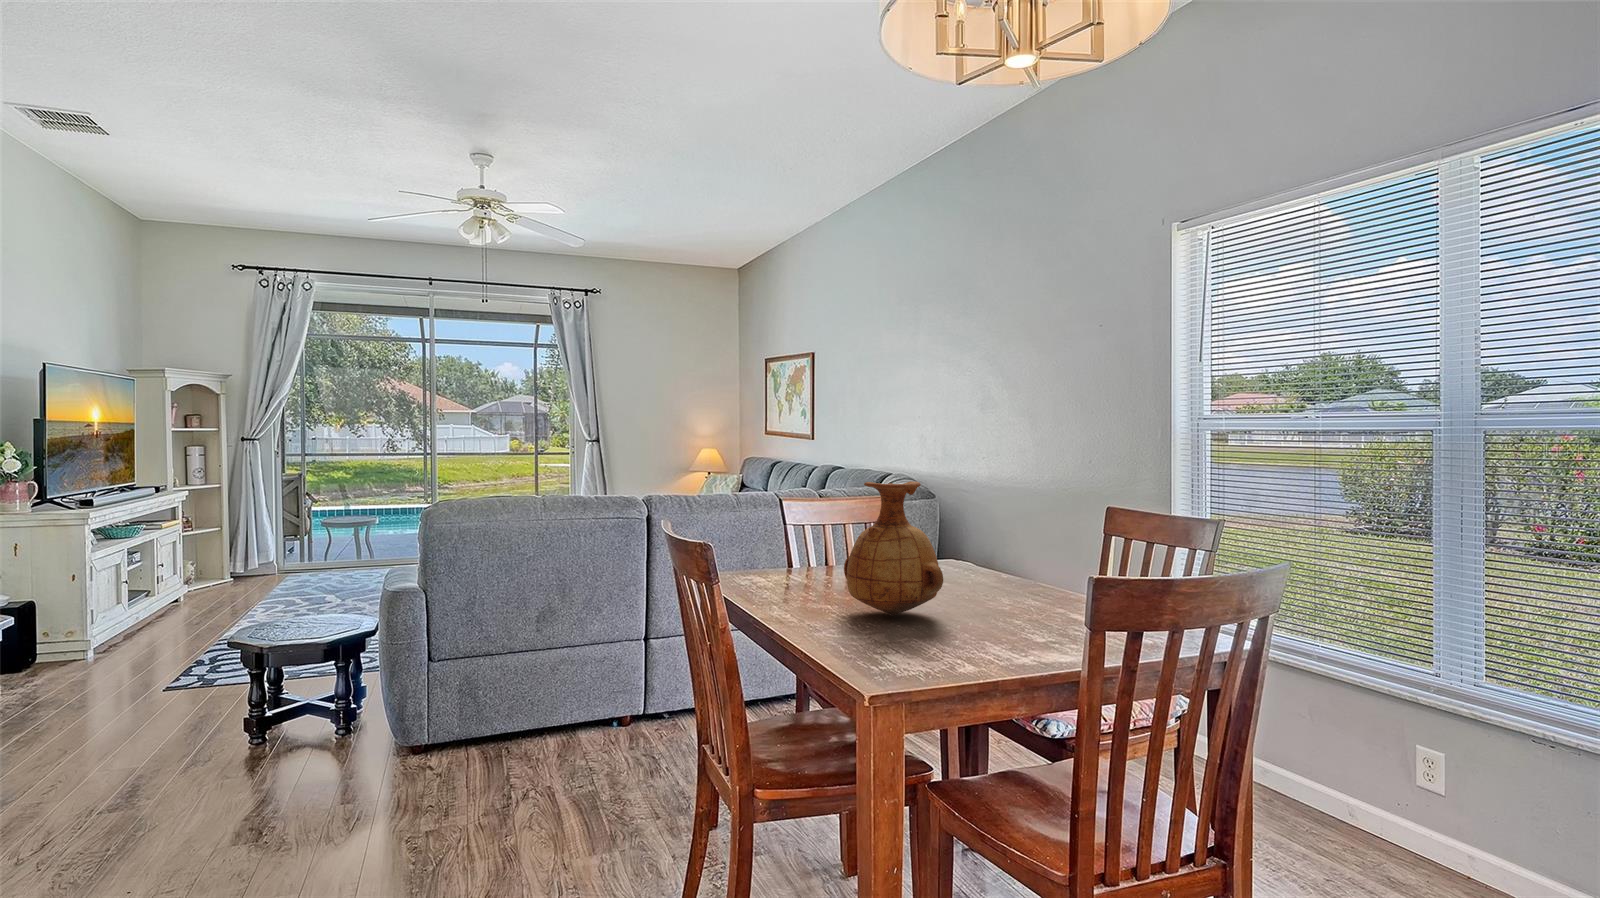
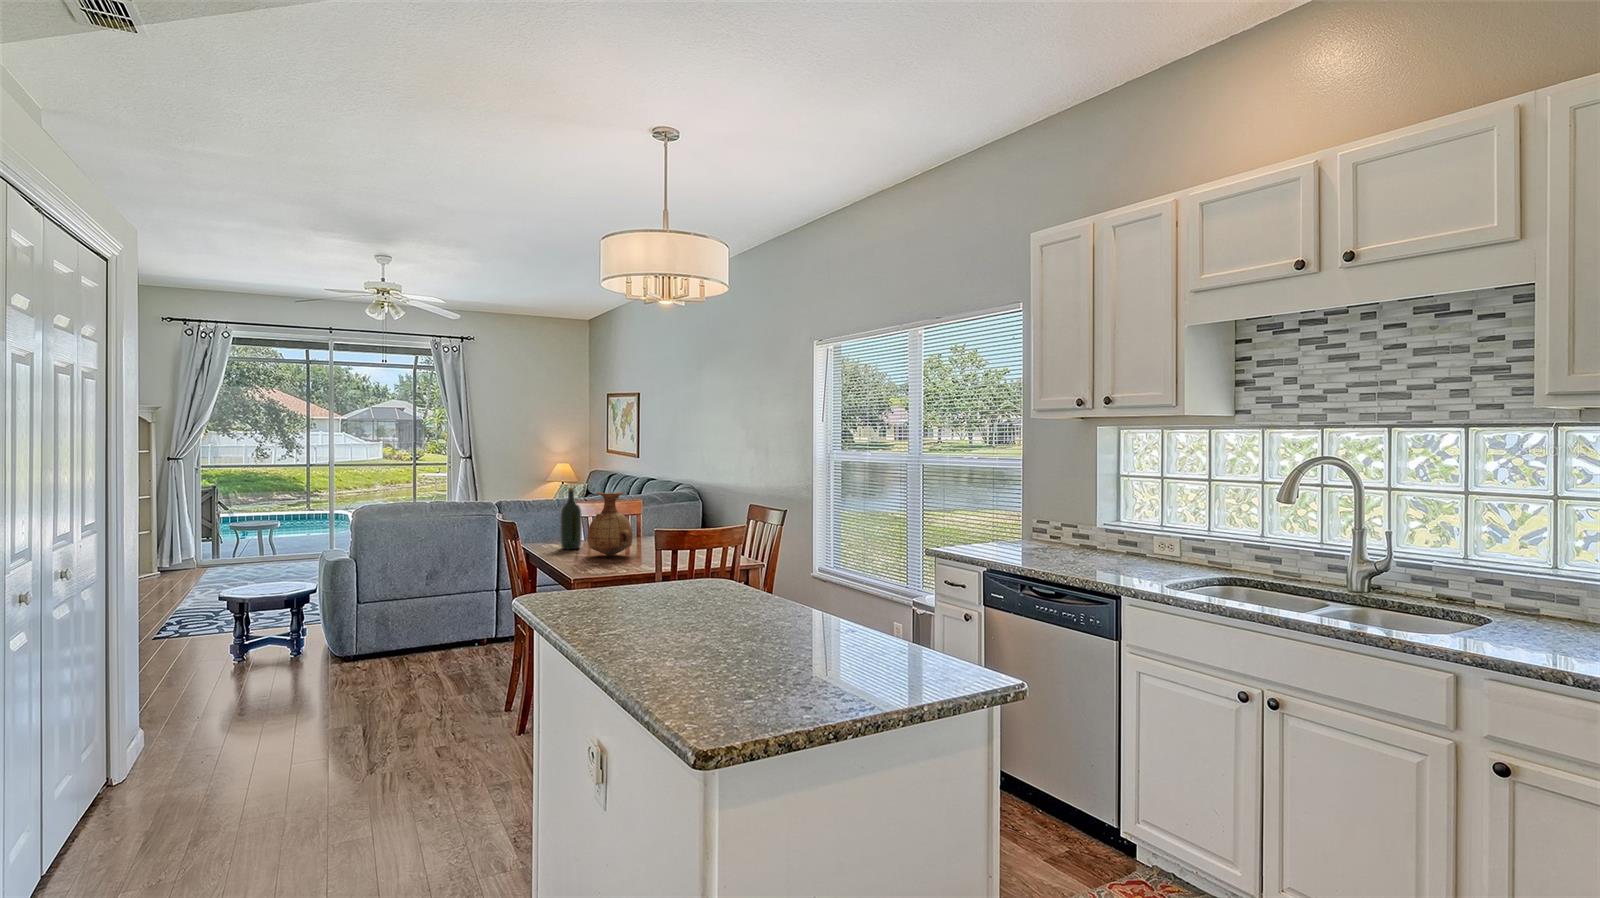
wine bottle: none [778,473,819,594] -> present [560,488,582,549]

